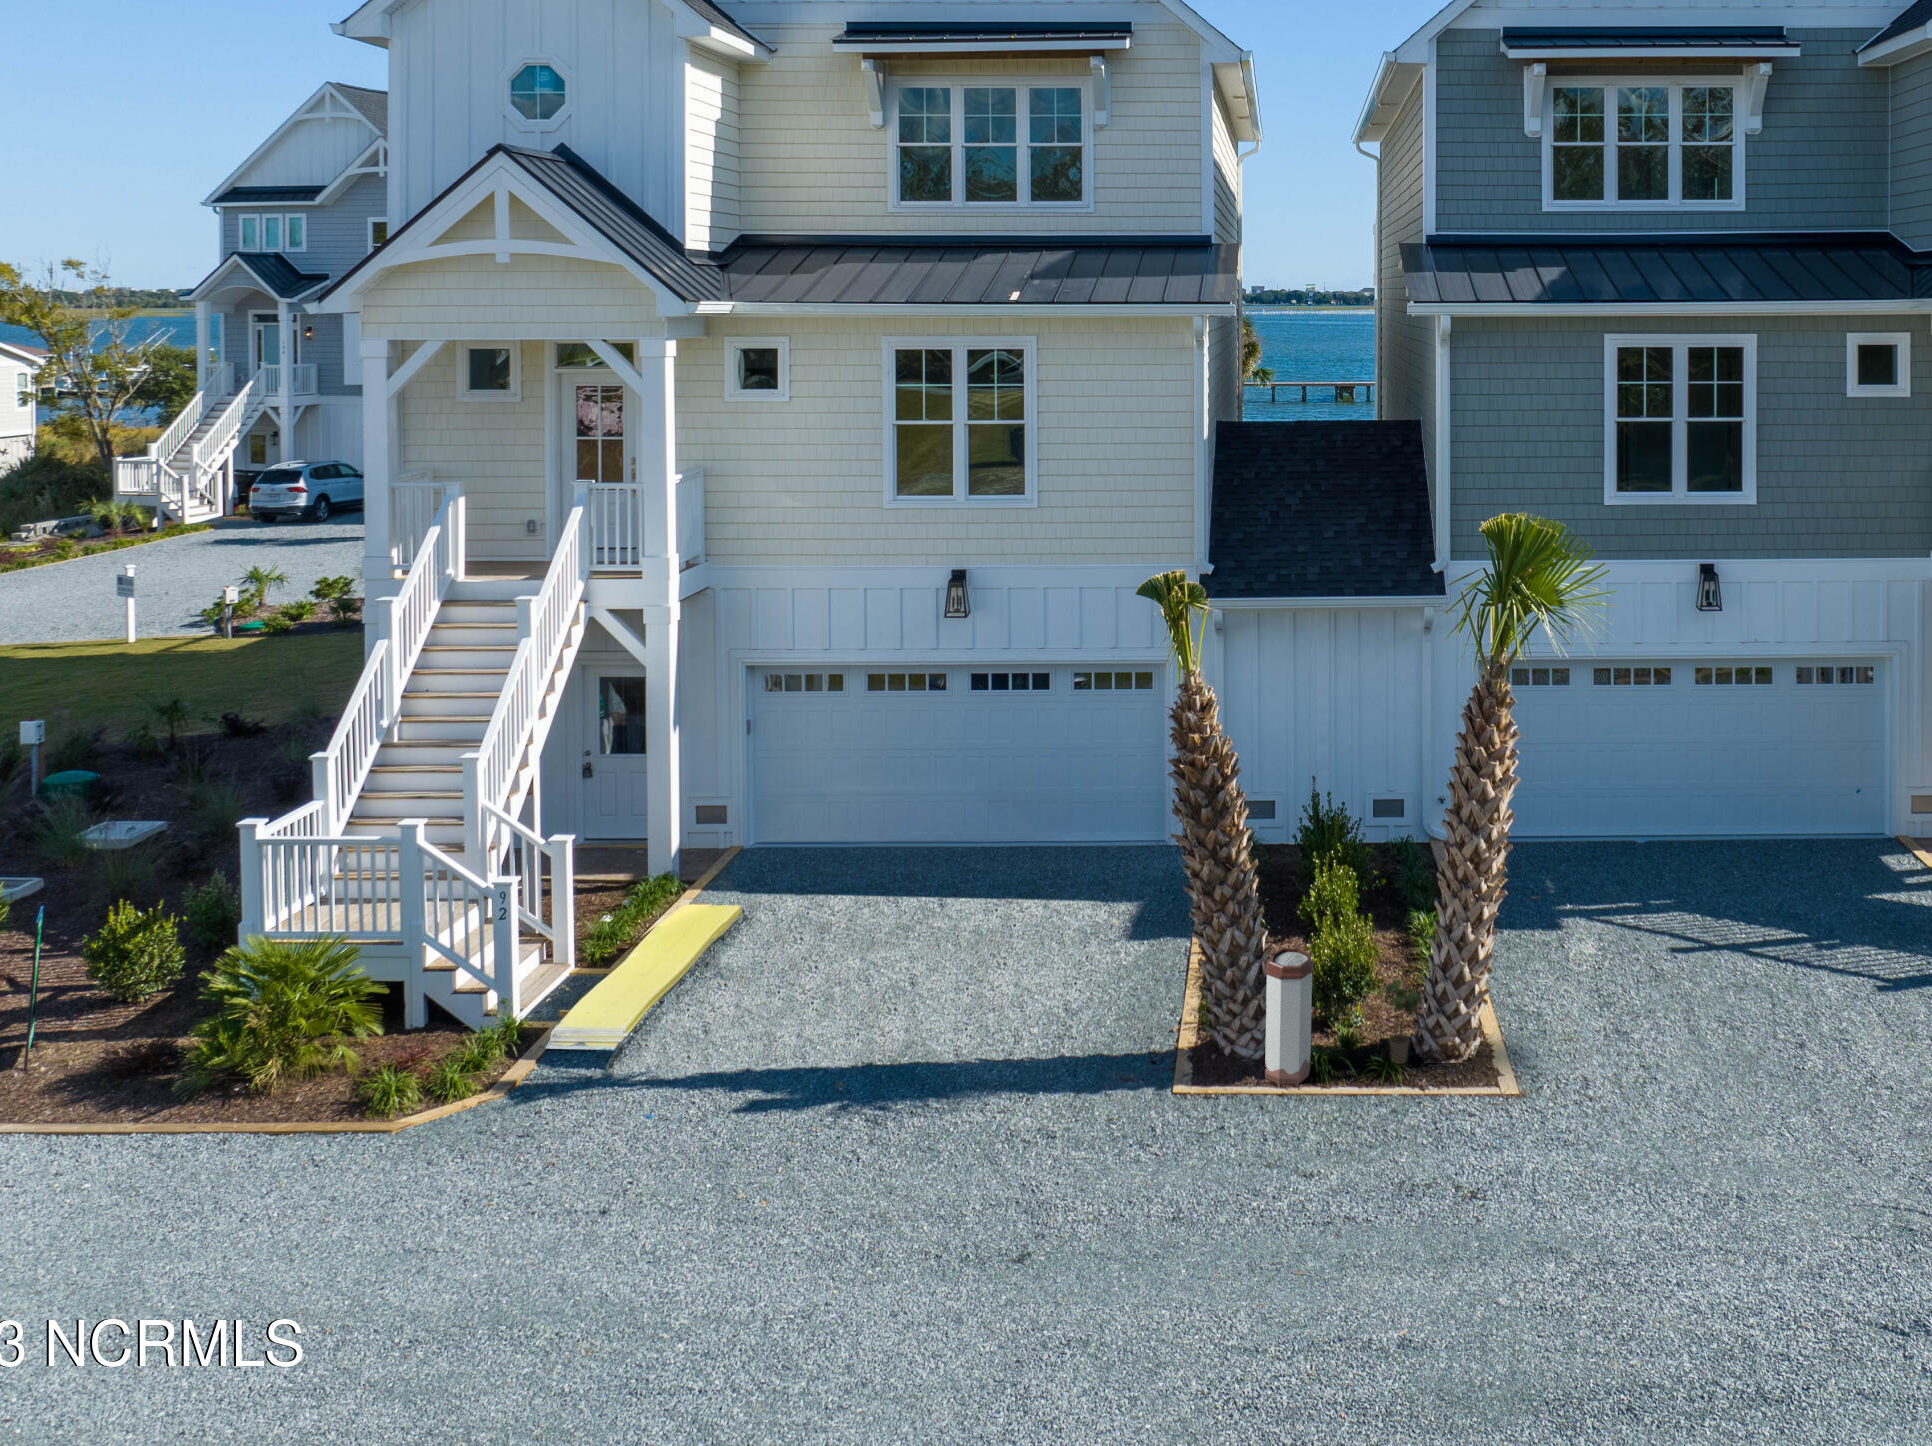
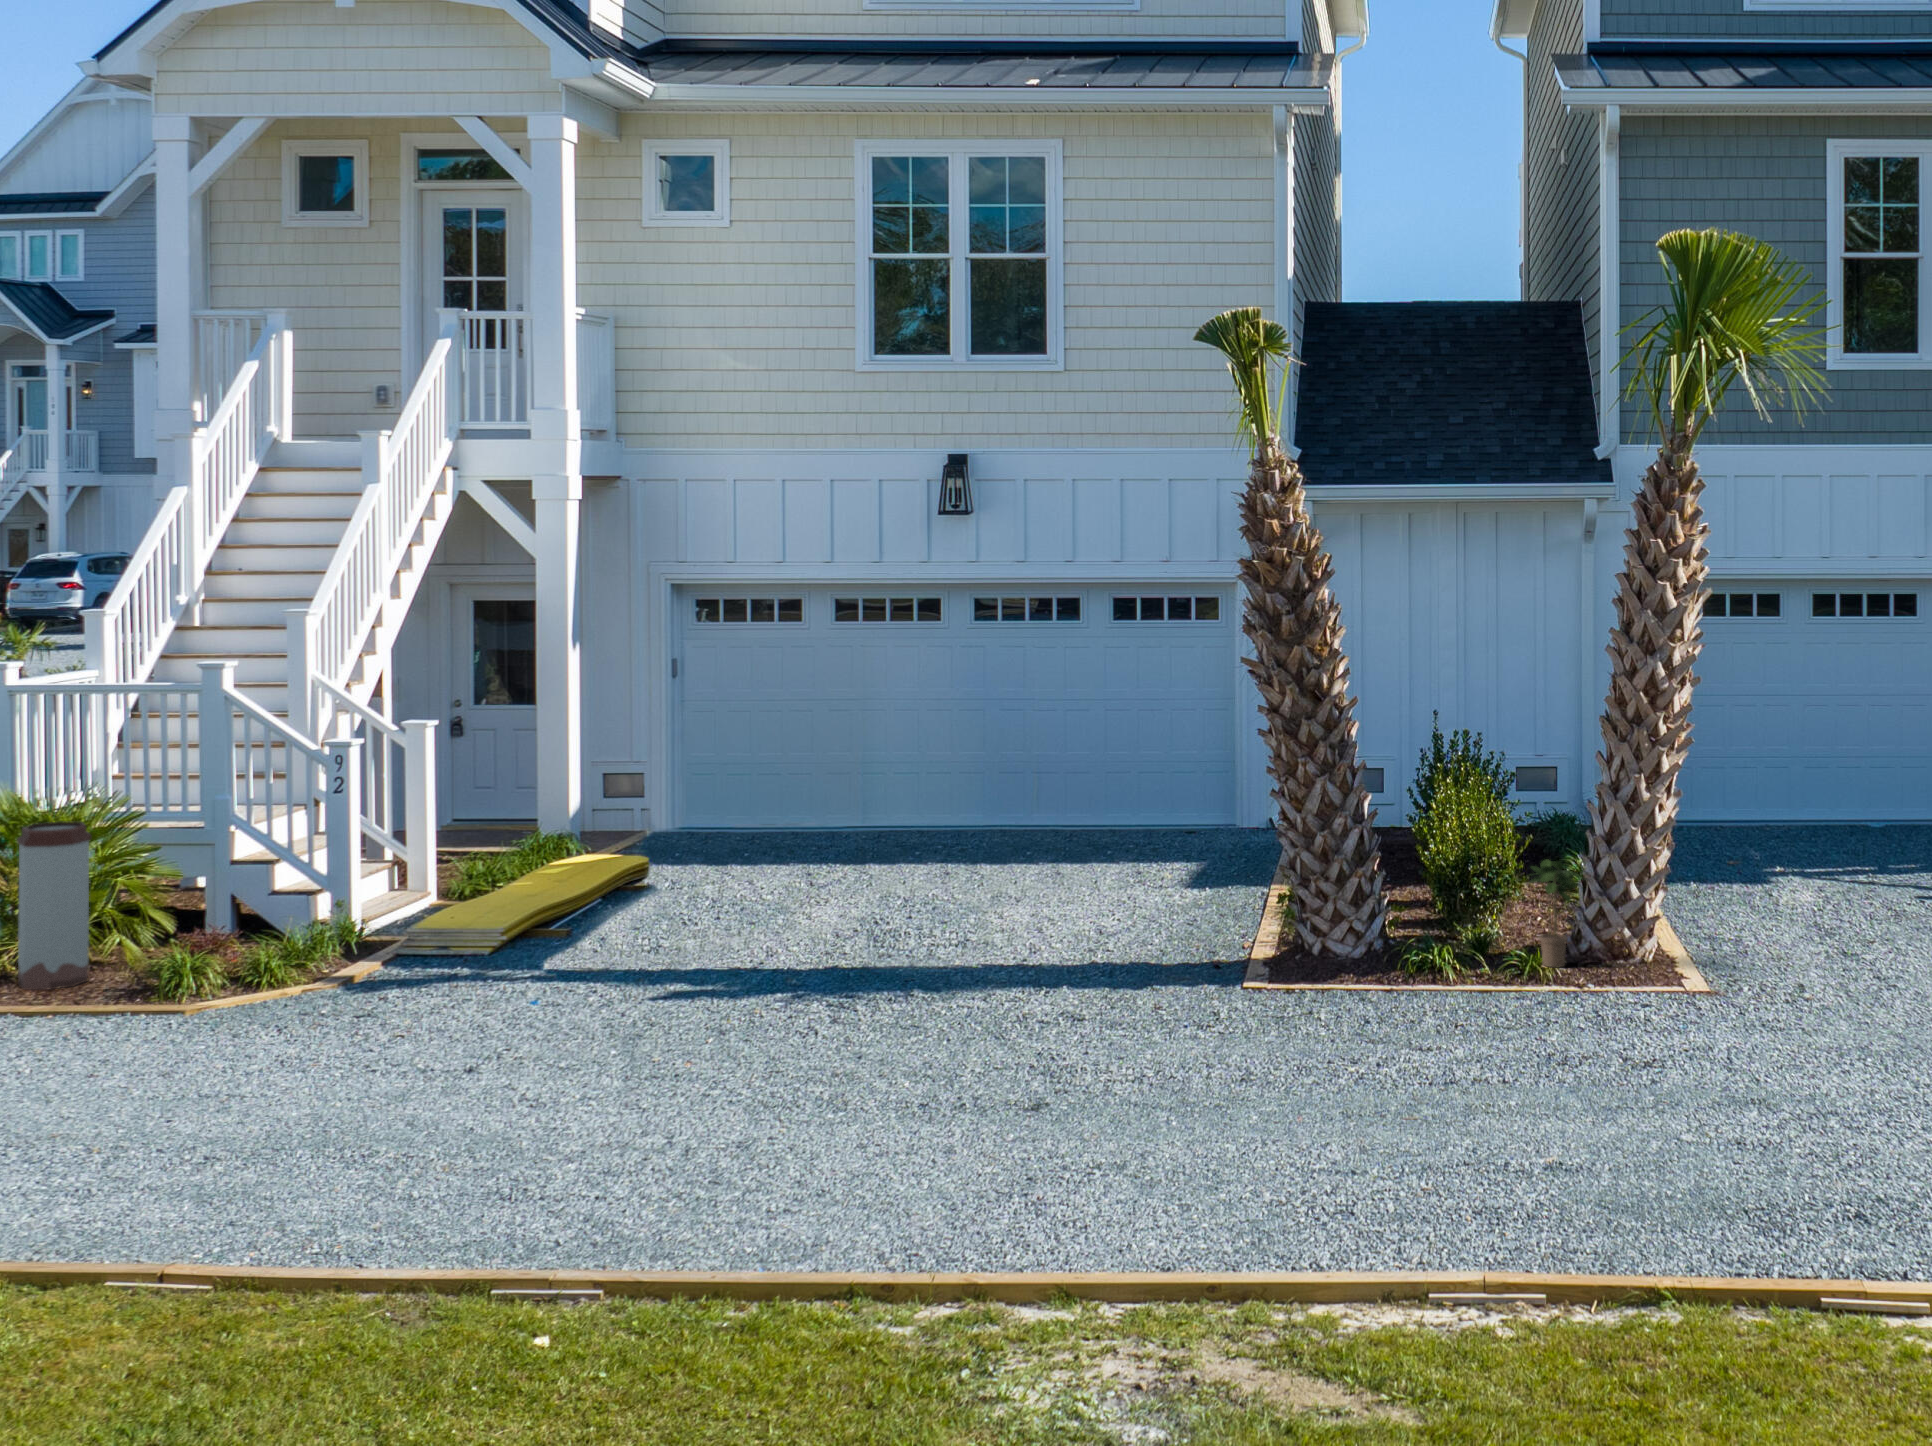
trash can: present [1265,948,1314,1084] -> present [17,822,91,990]

